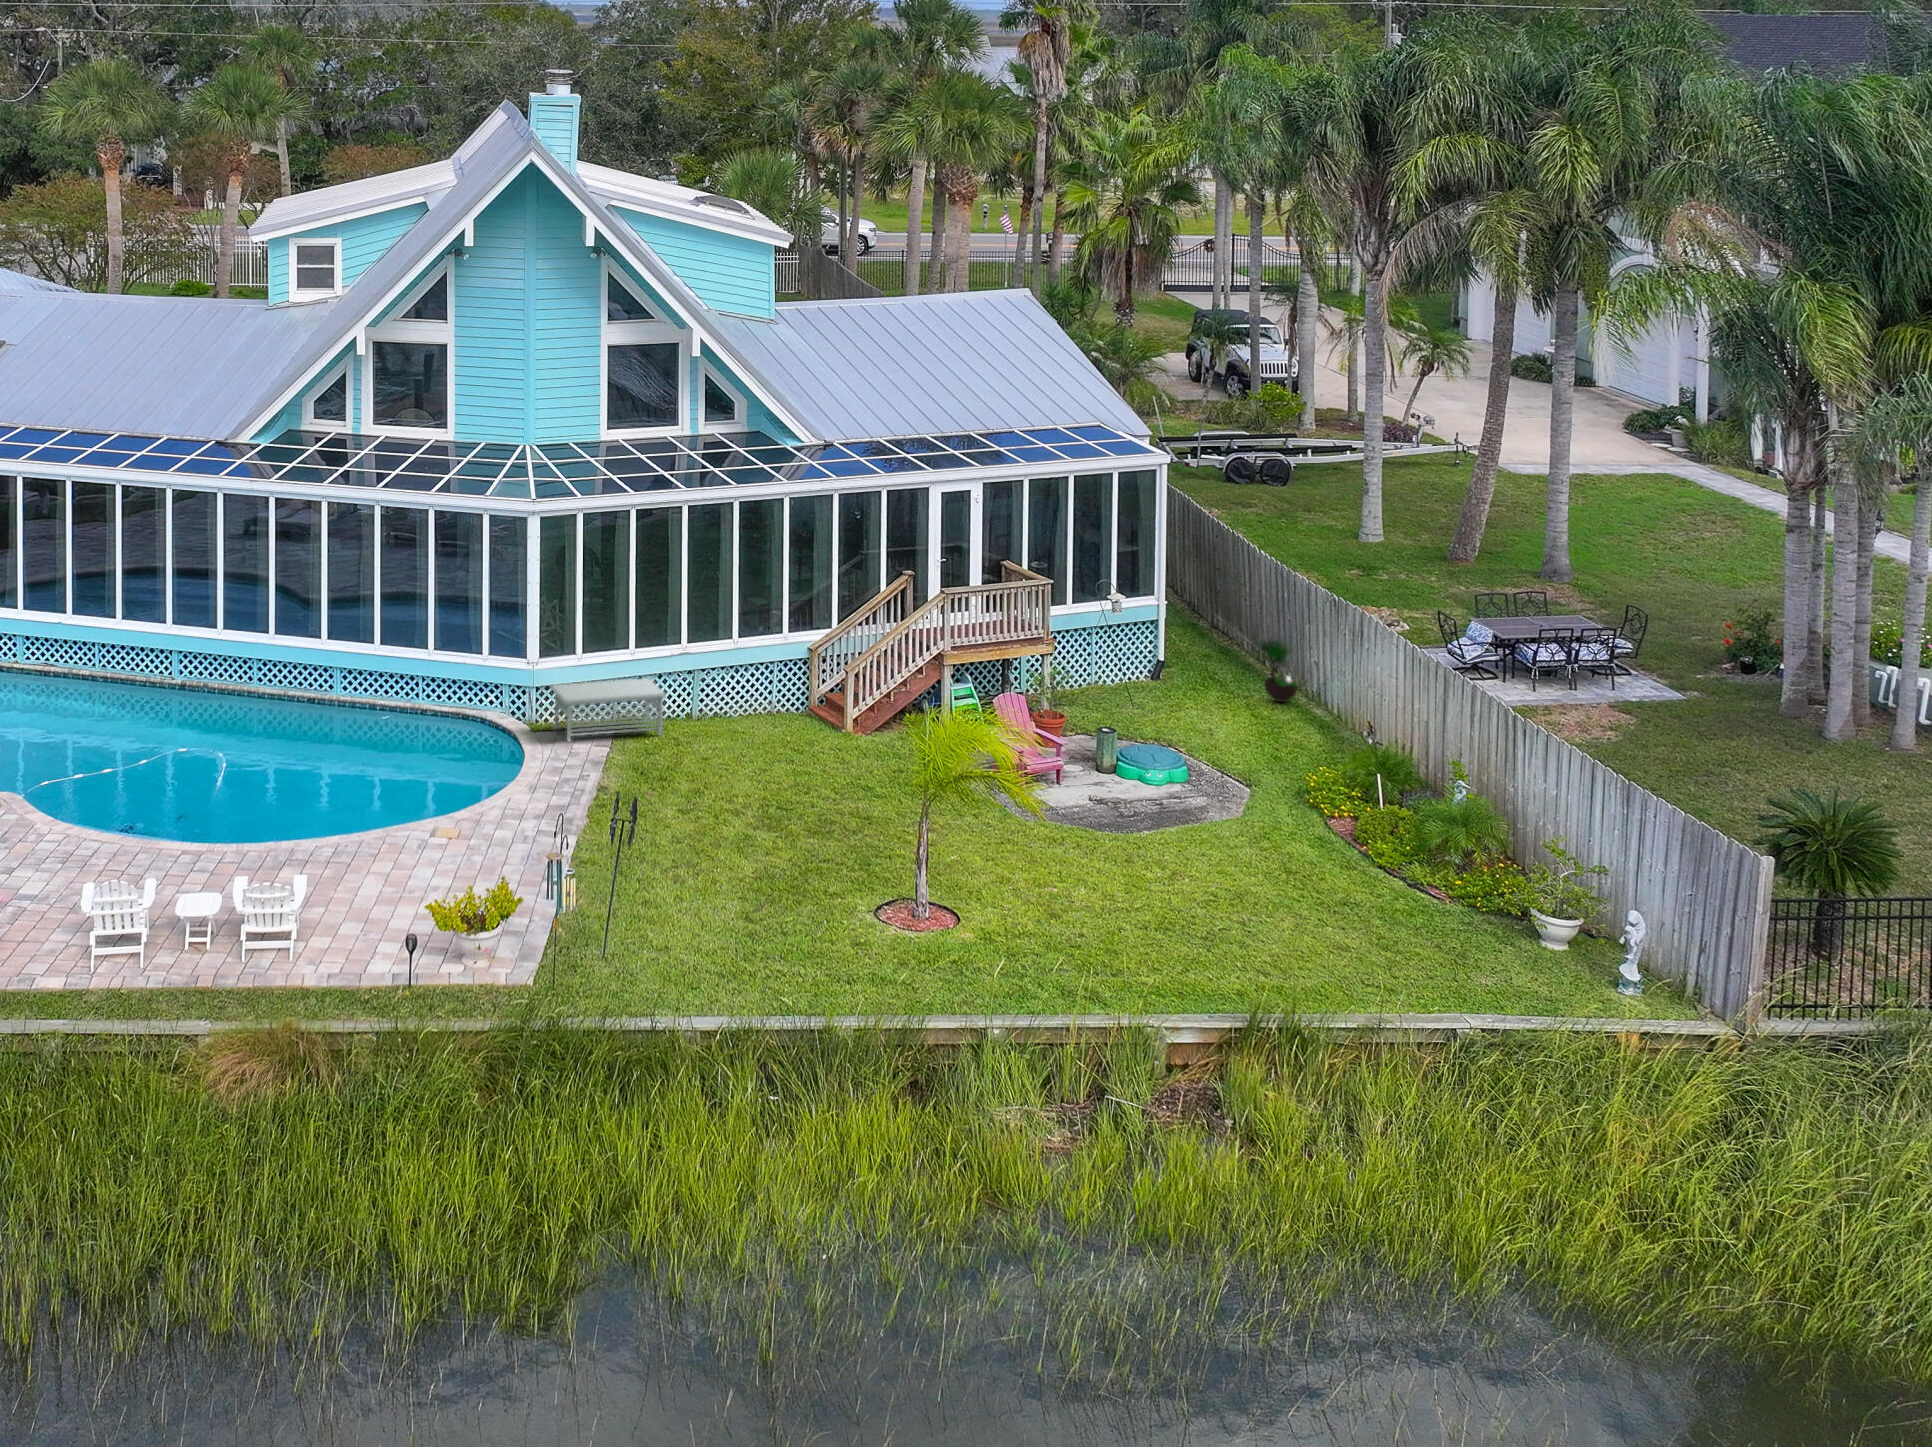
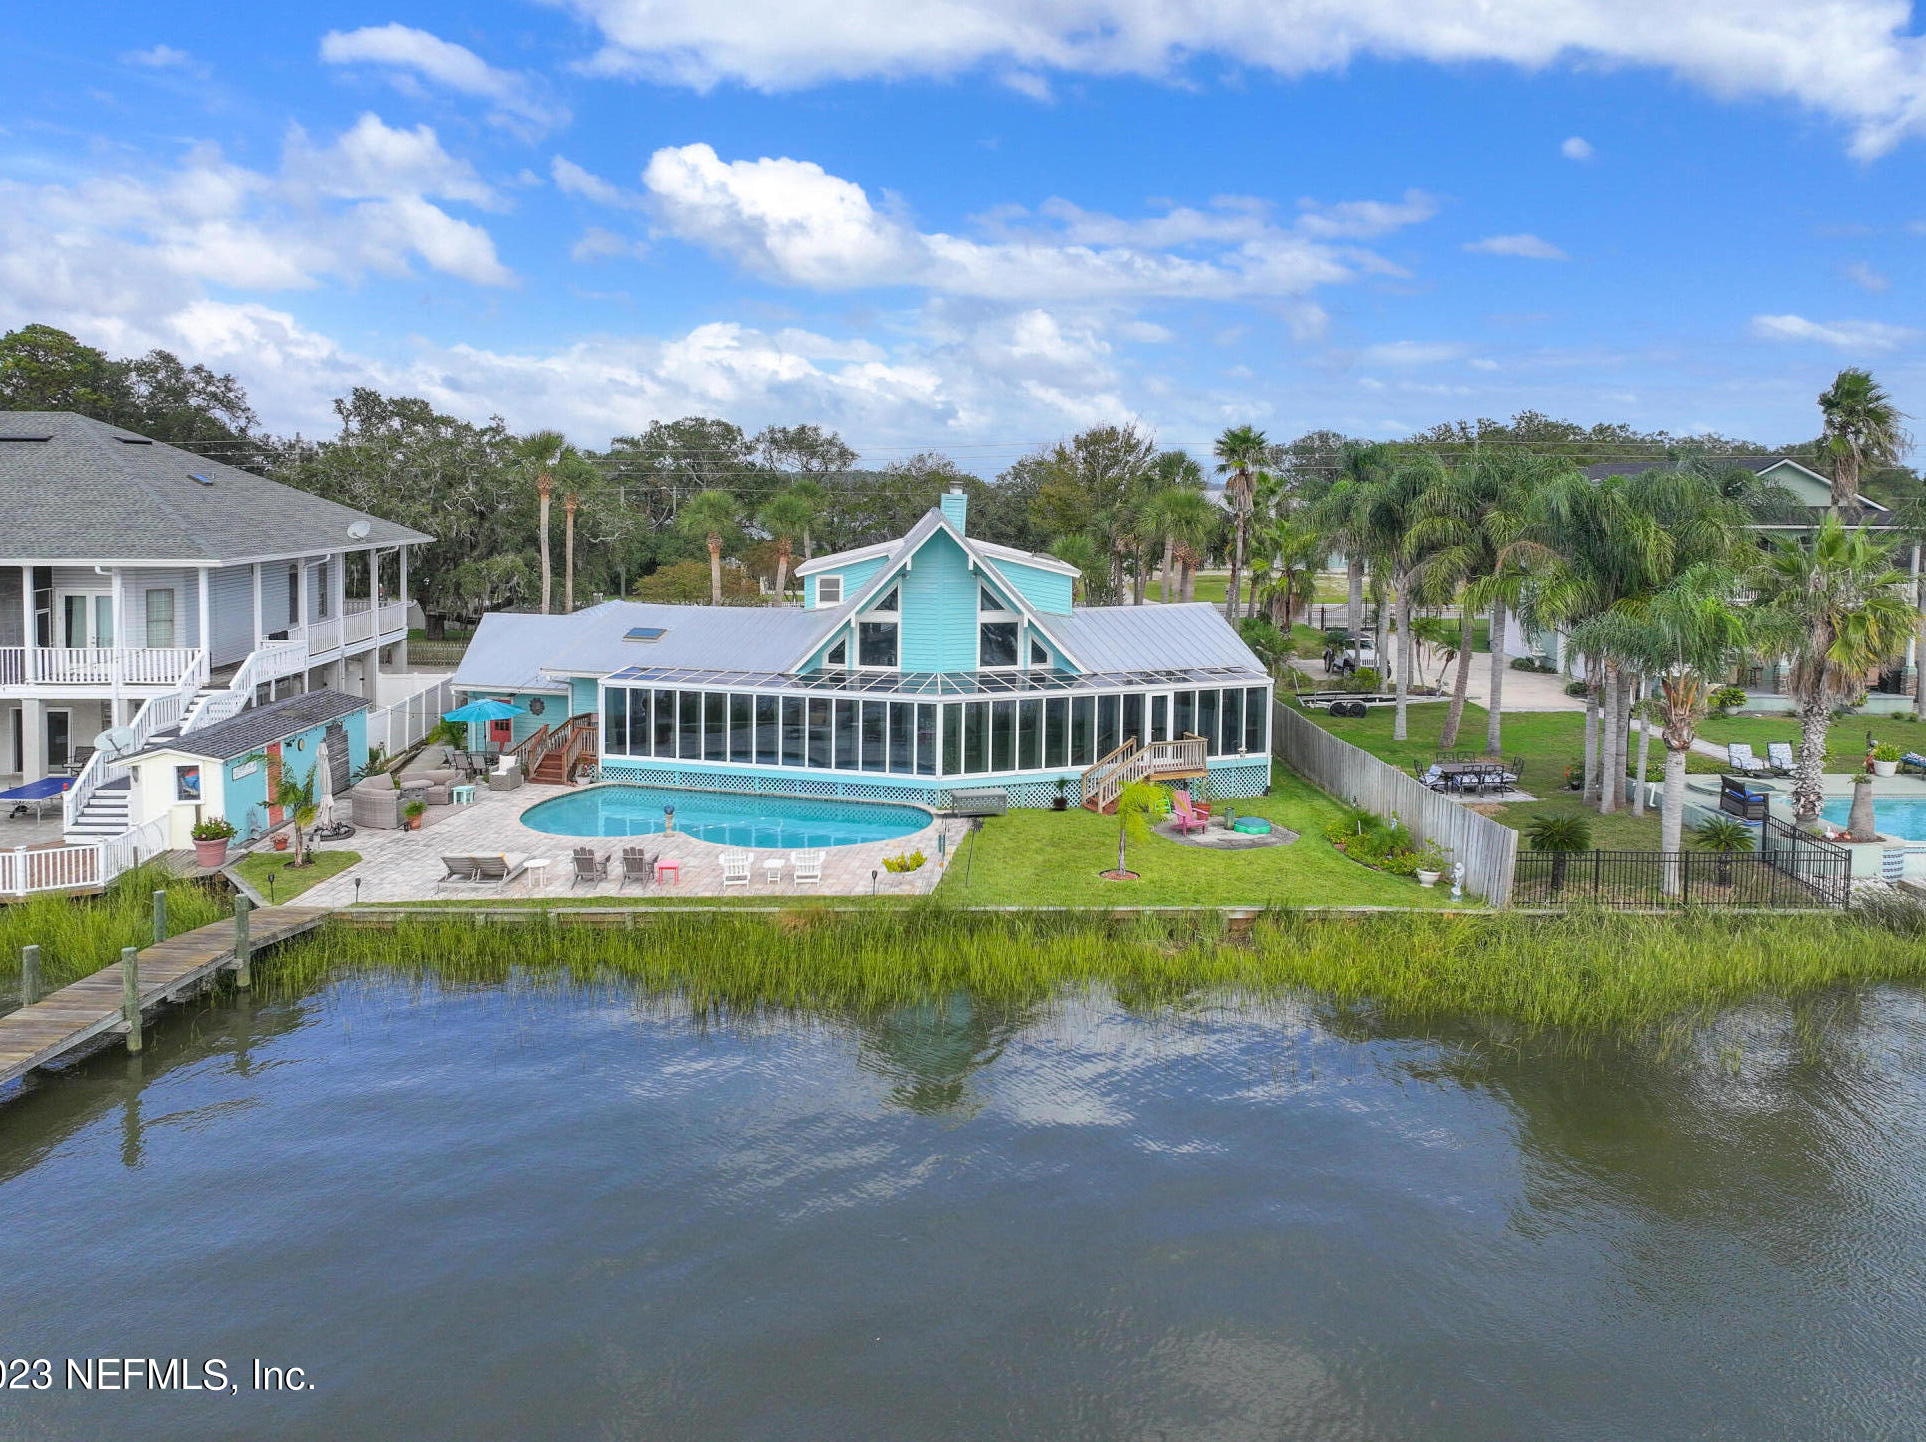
potted tree: present [1258,637,1298,702] -> present [1052,777,1070,809]

